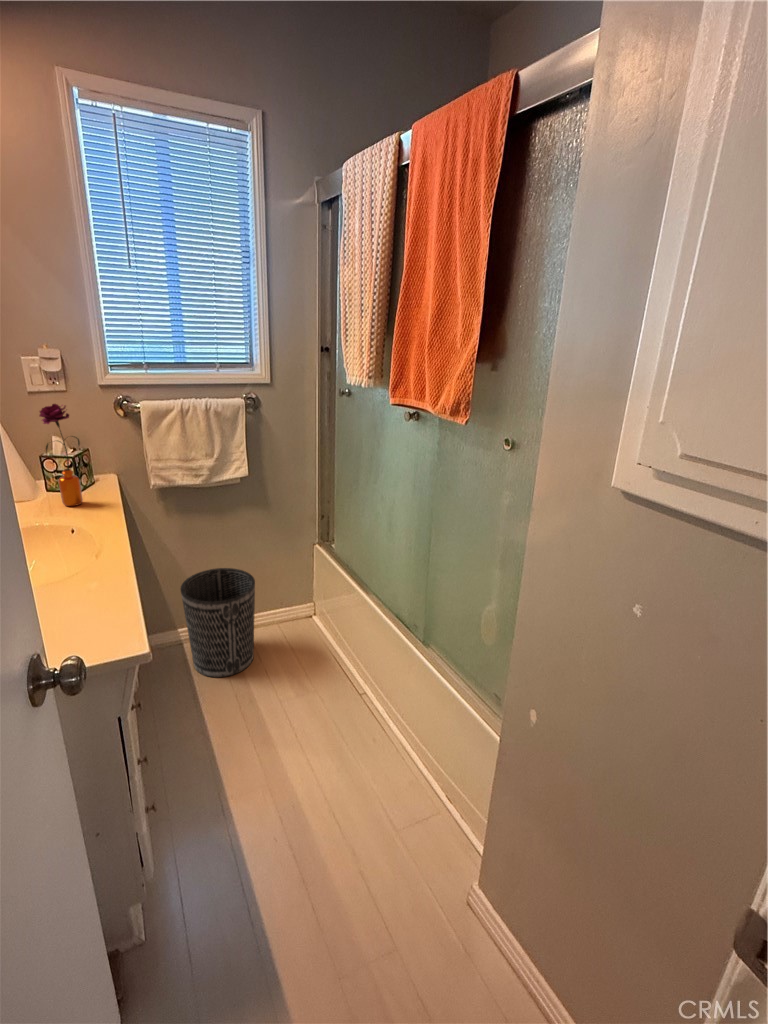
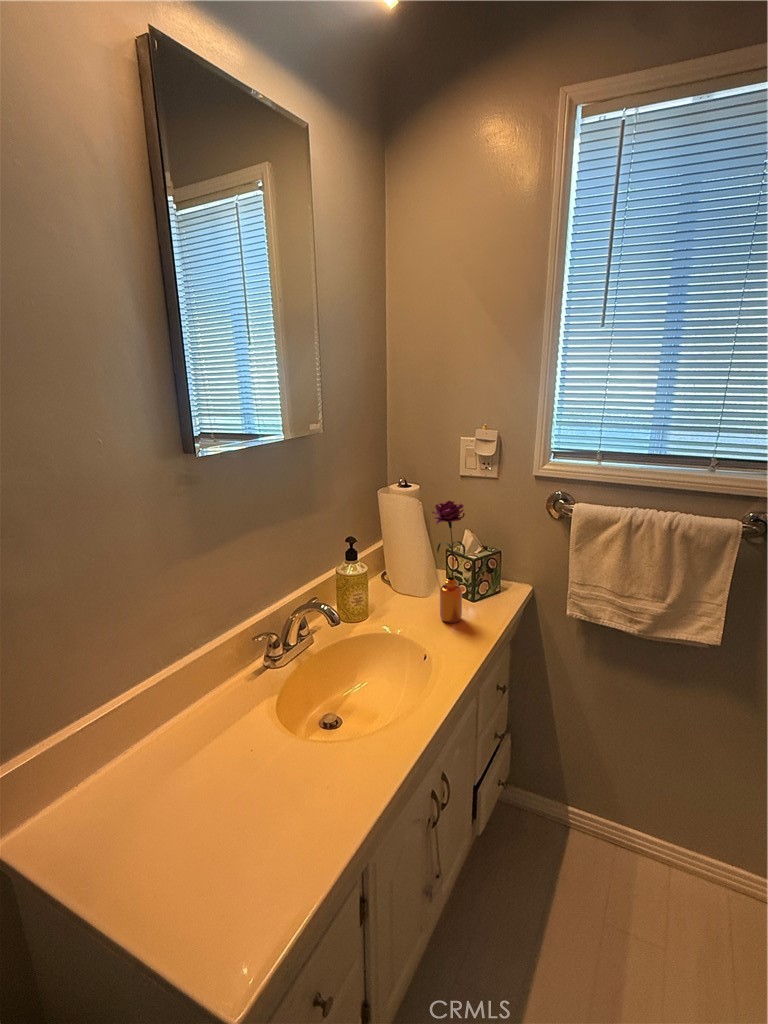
wastebasket: present [181,568,255,678] -> none [564,752,687,945]

